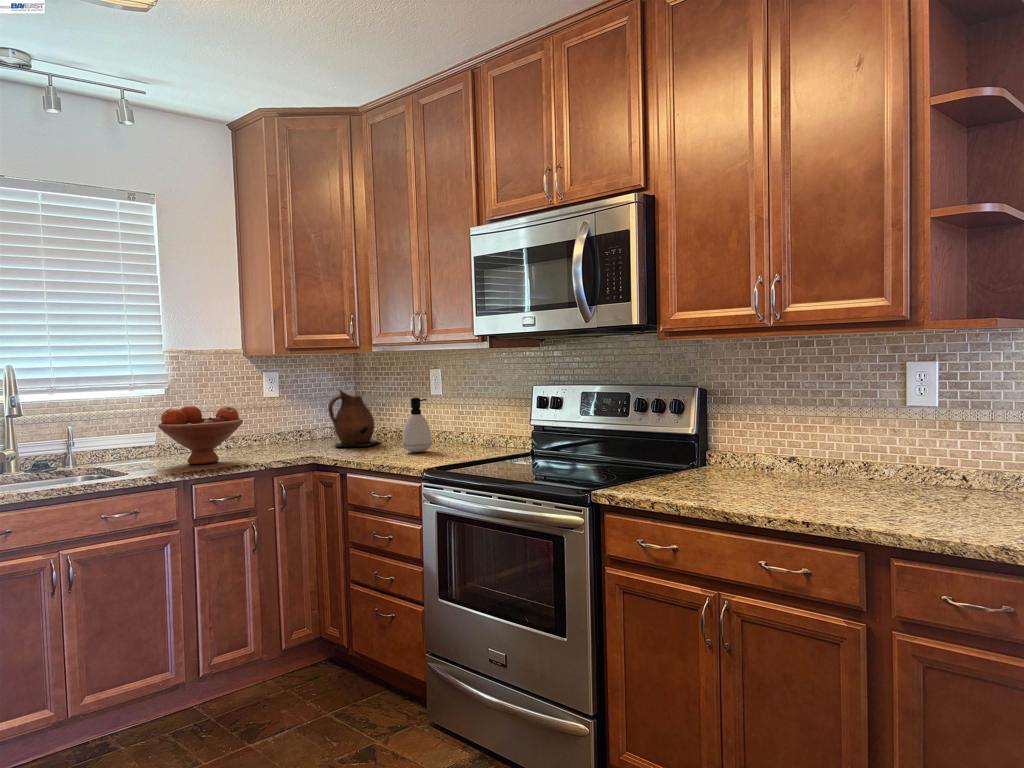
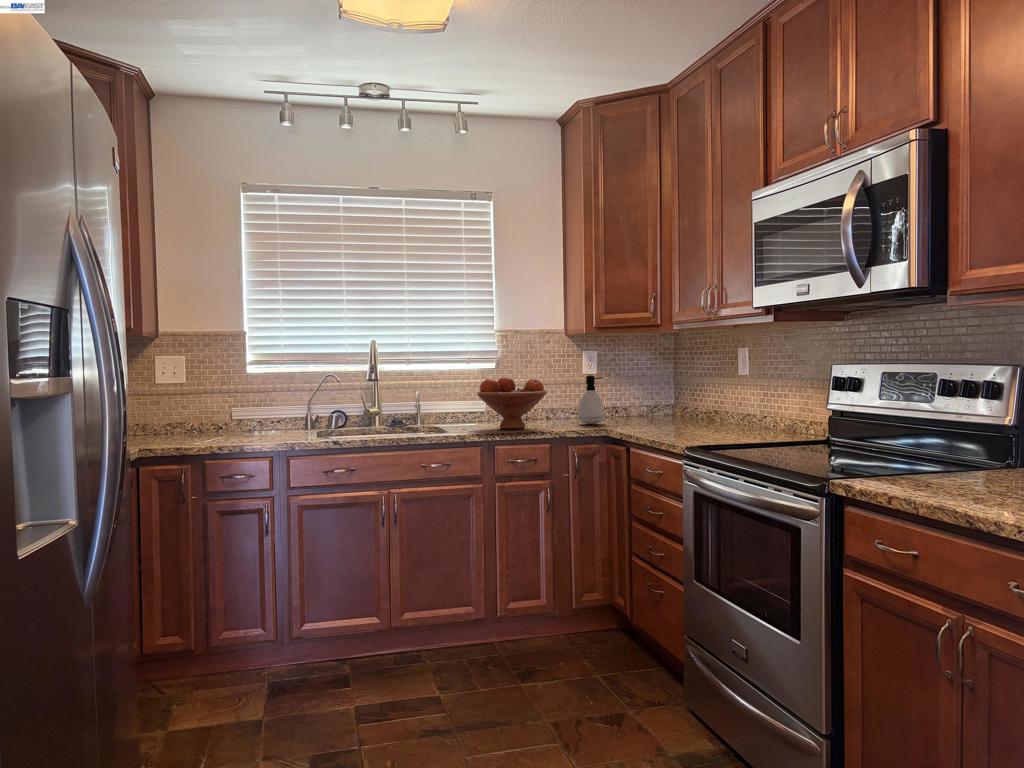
ceramic pitcher: present [328,390,382,447] -> none [631,368,686,426]
soap dispenser: present [402,398,432,452] -> present [578,375,604,424]

